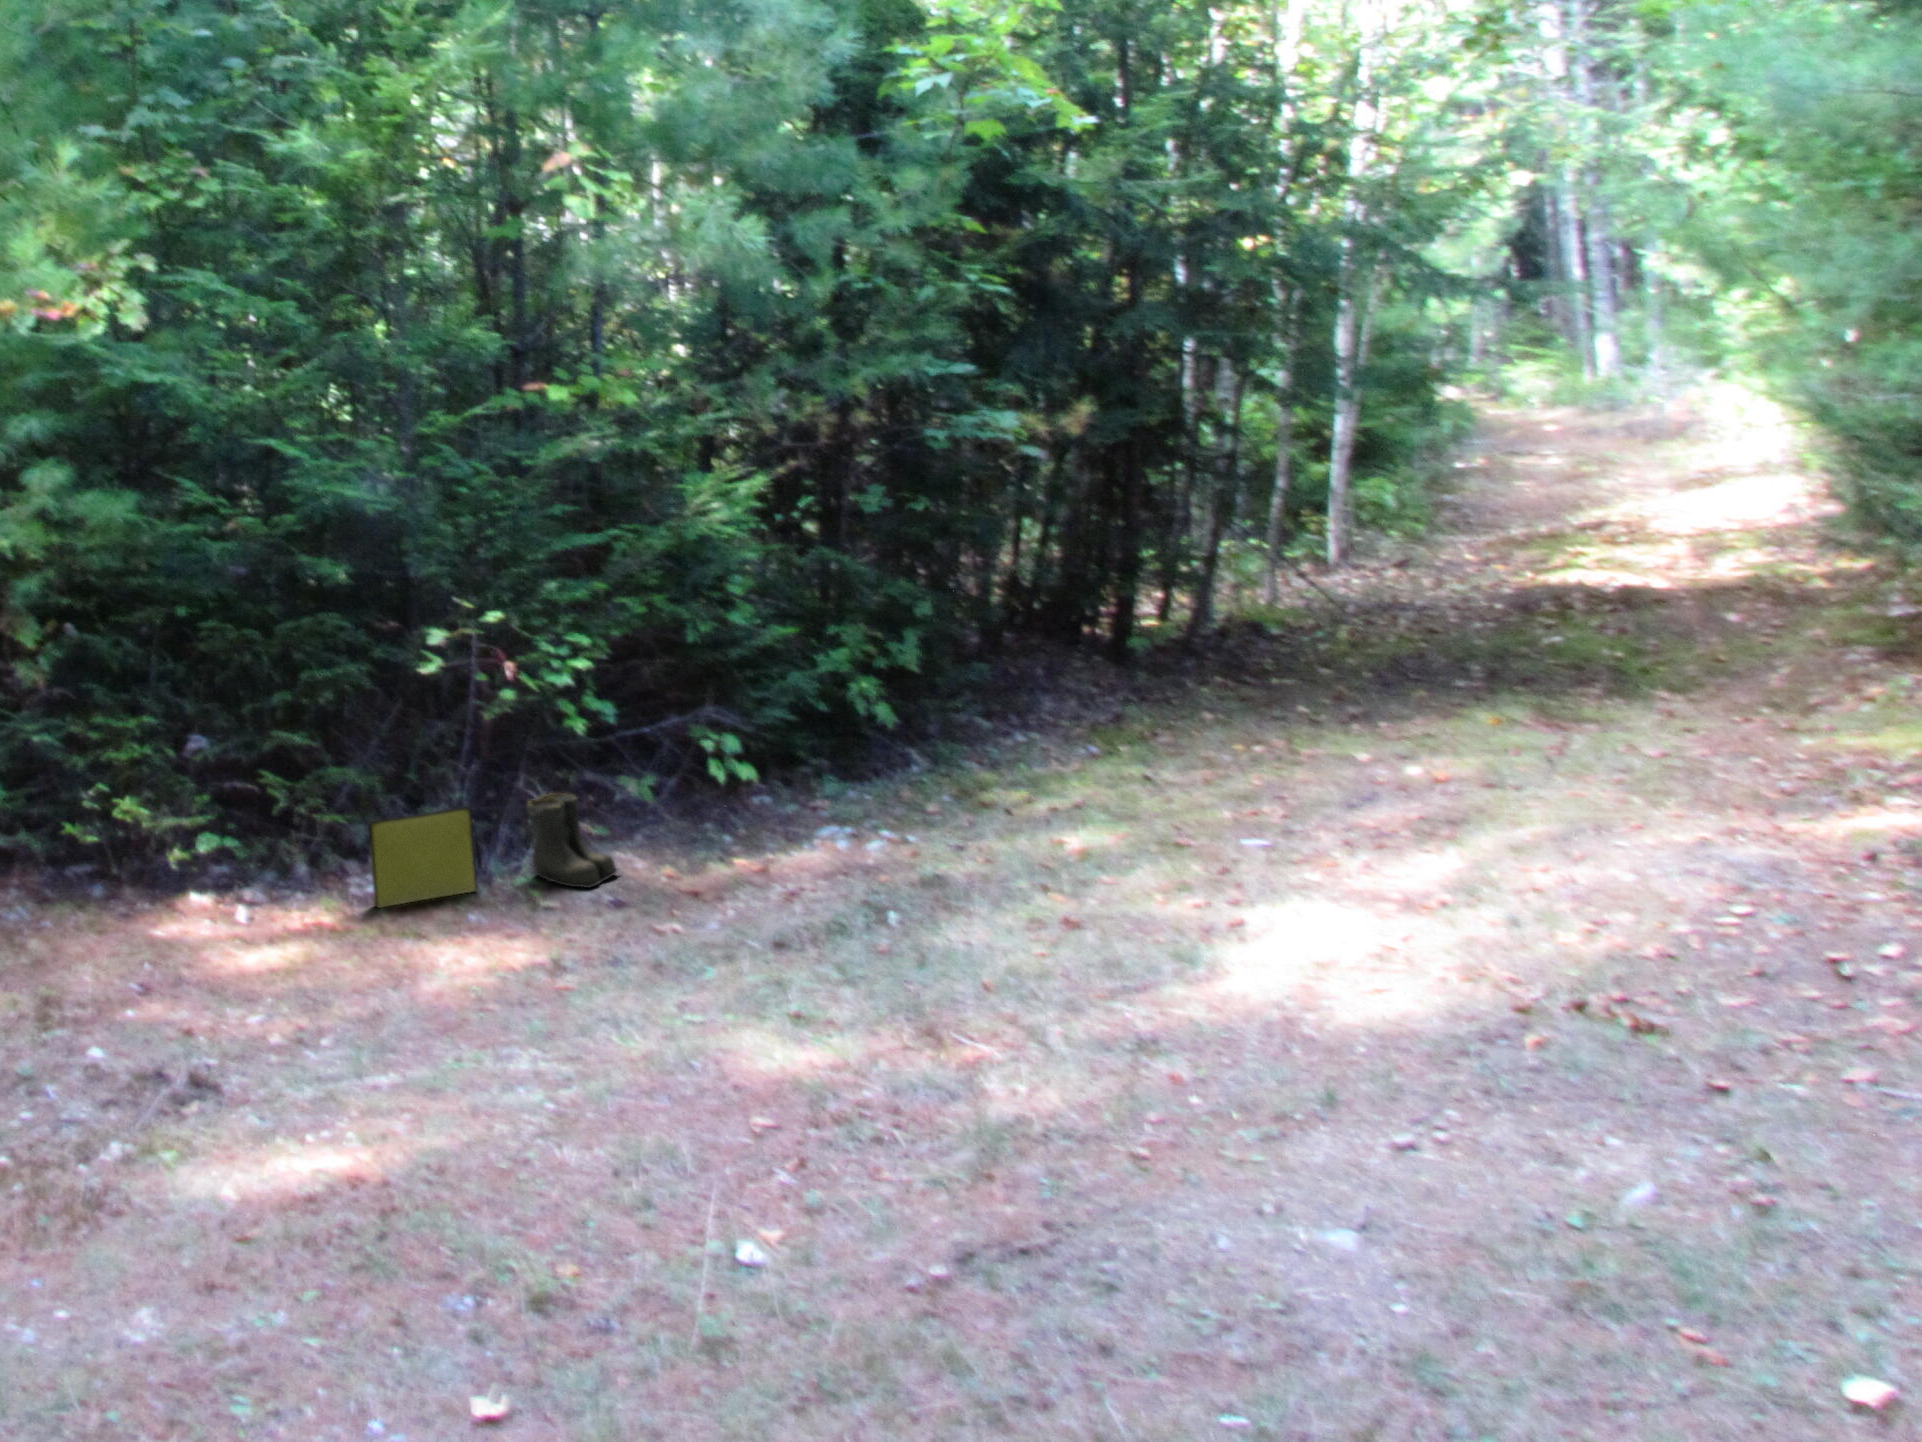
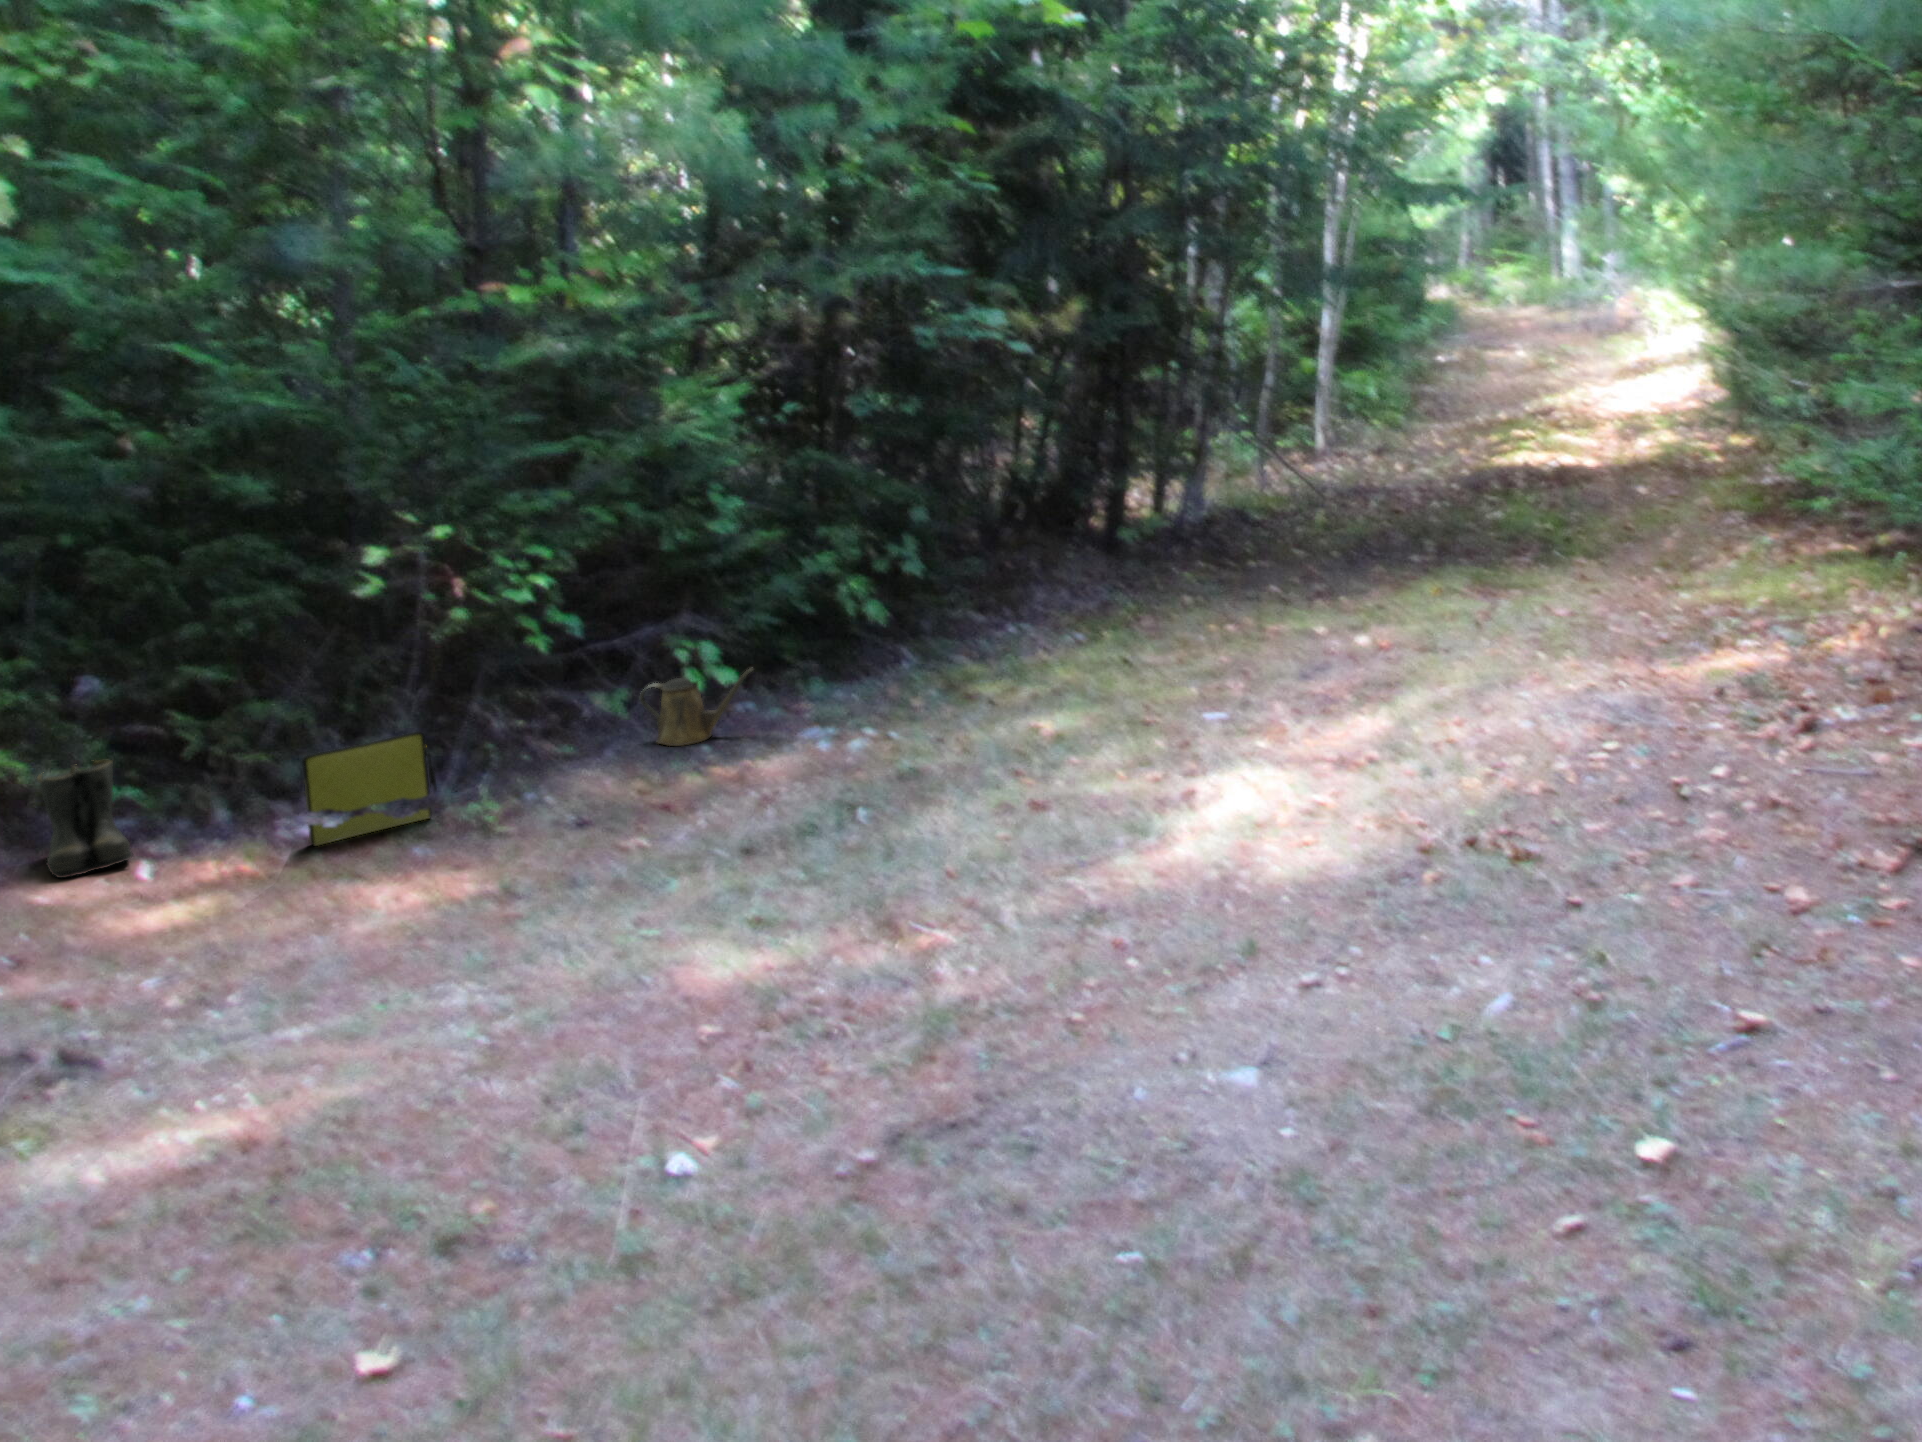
watering can: none [663,767,773,840] -> present [640,668,753,746]
boots: present [526,793,618,888] -> present [36,760,133,878]

